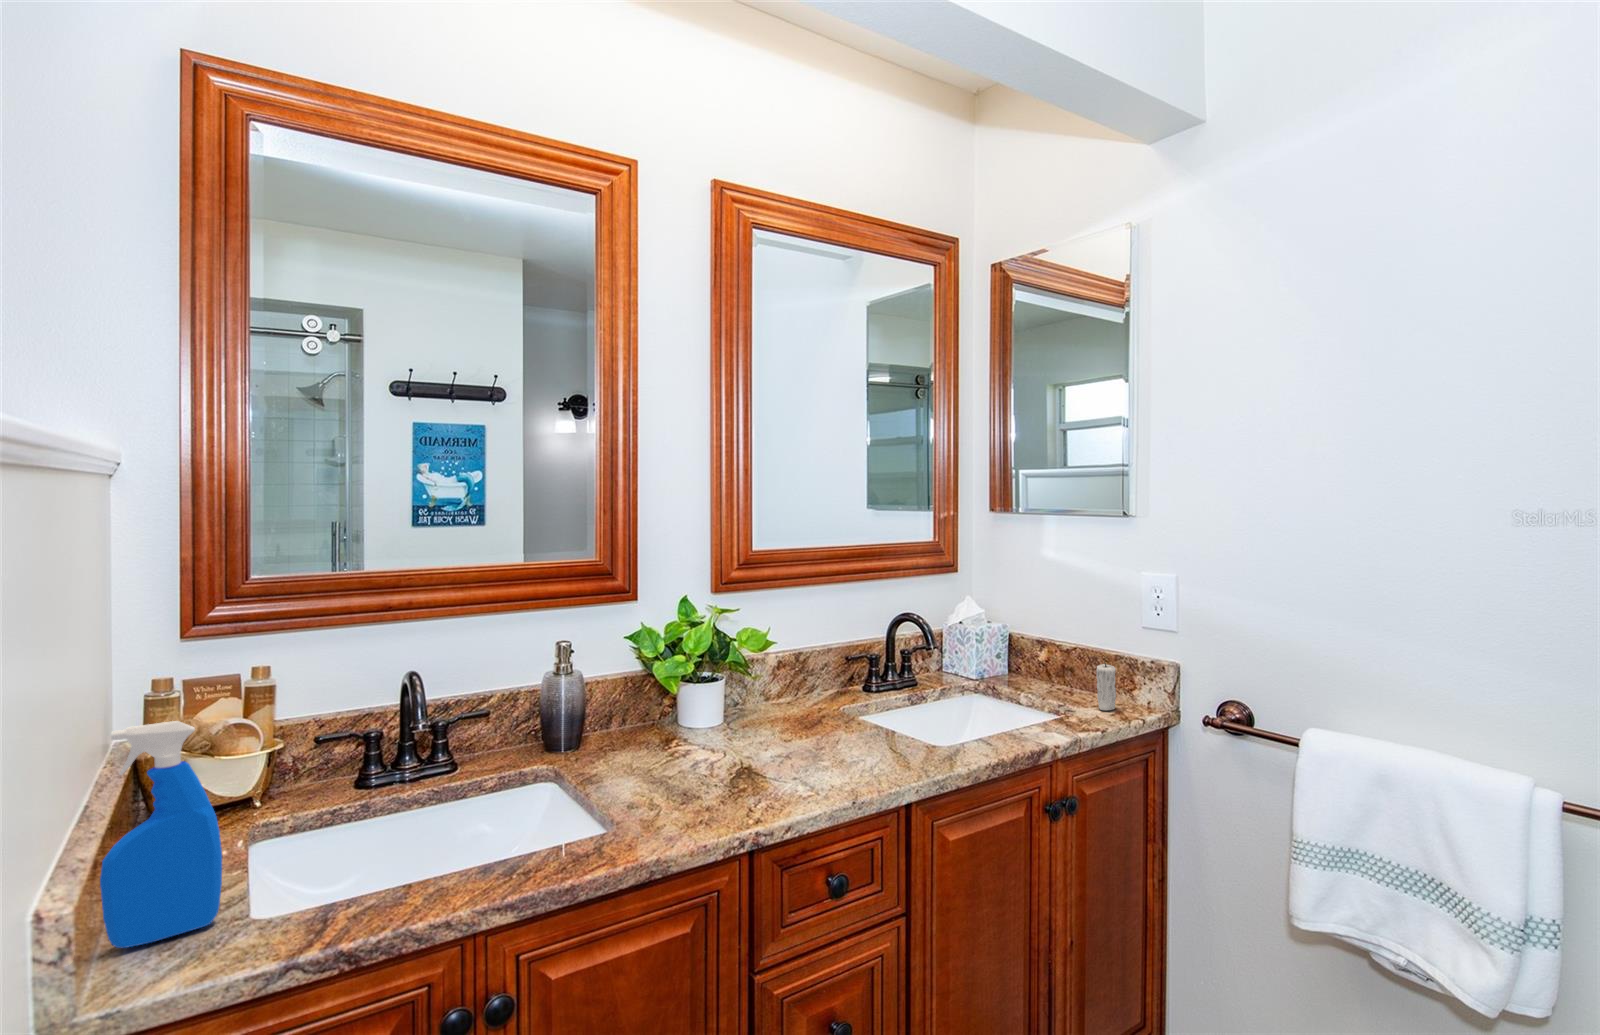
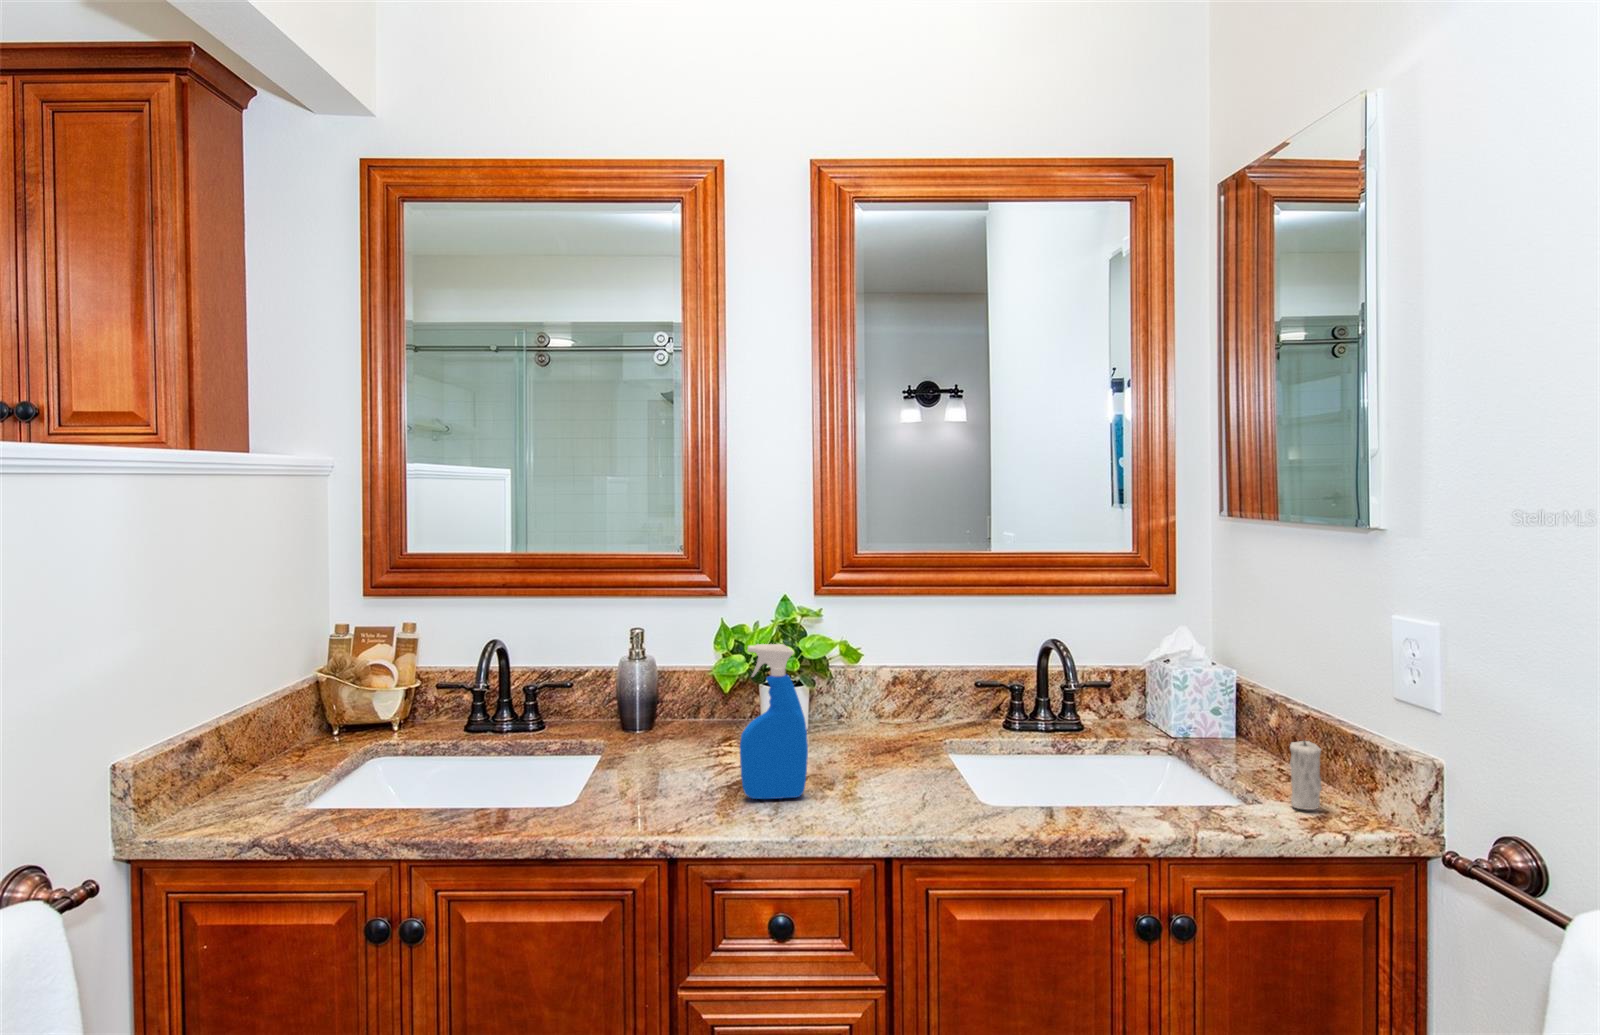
spray bottle: present [100,721,222,948] -> present [740,644,808,799]

